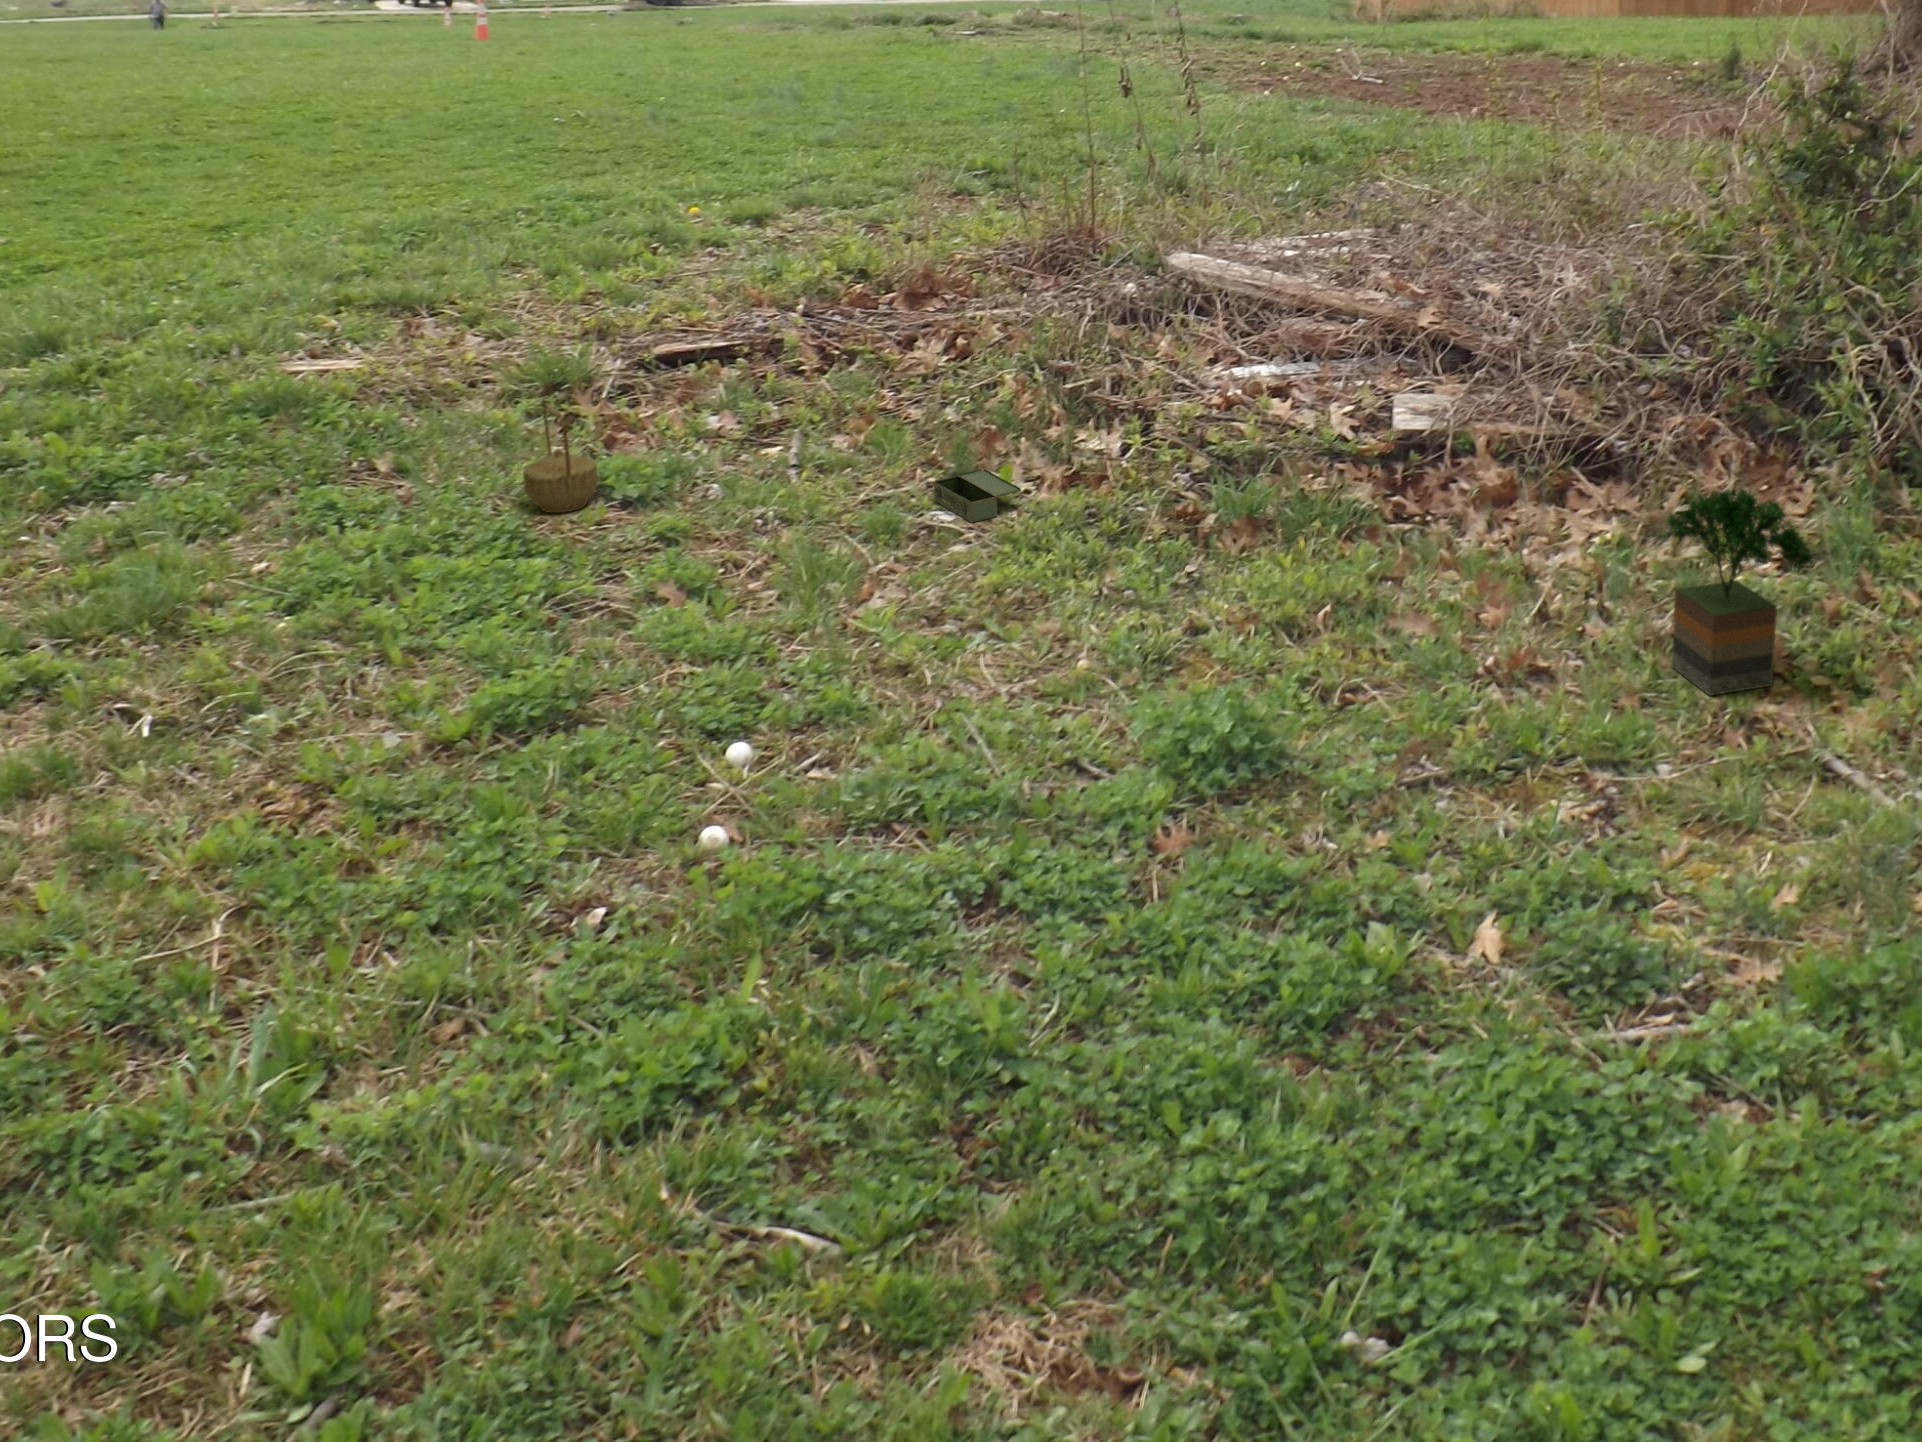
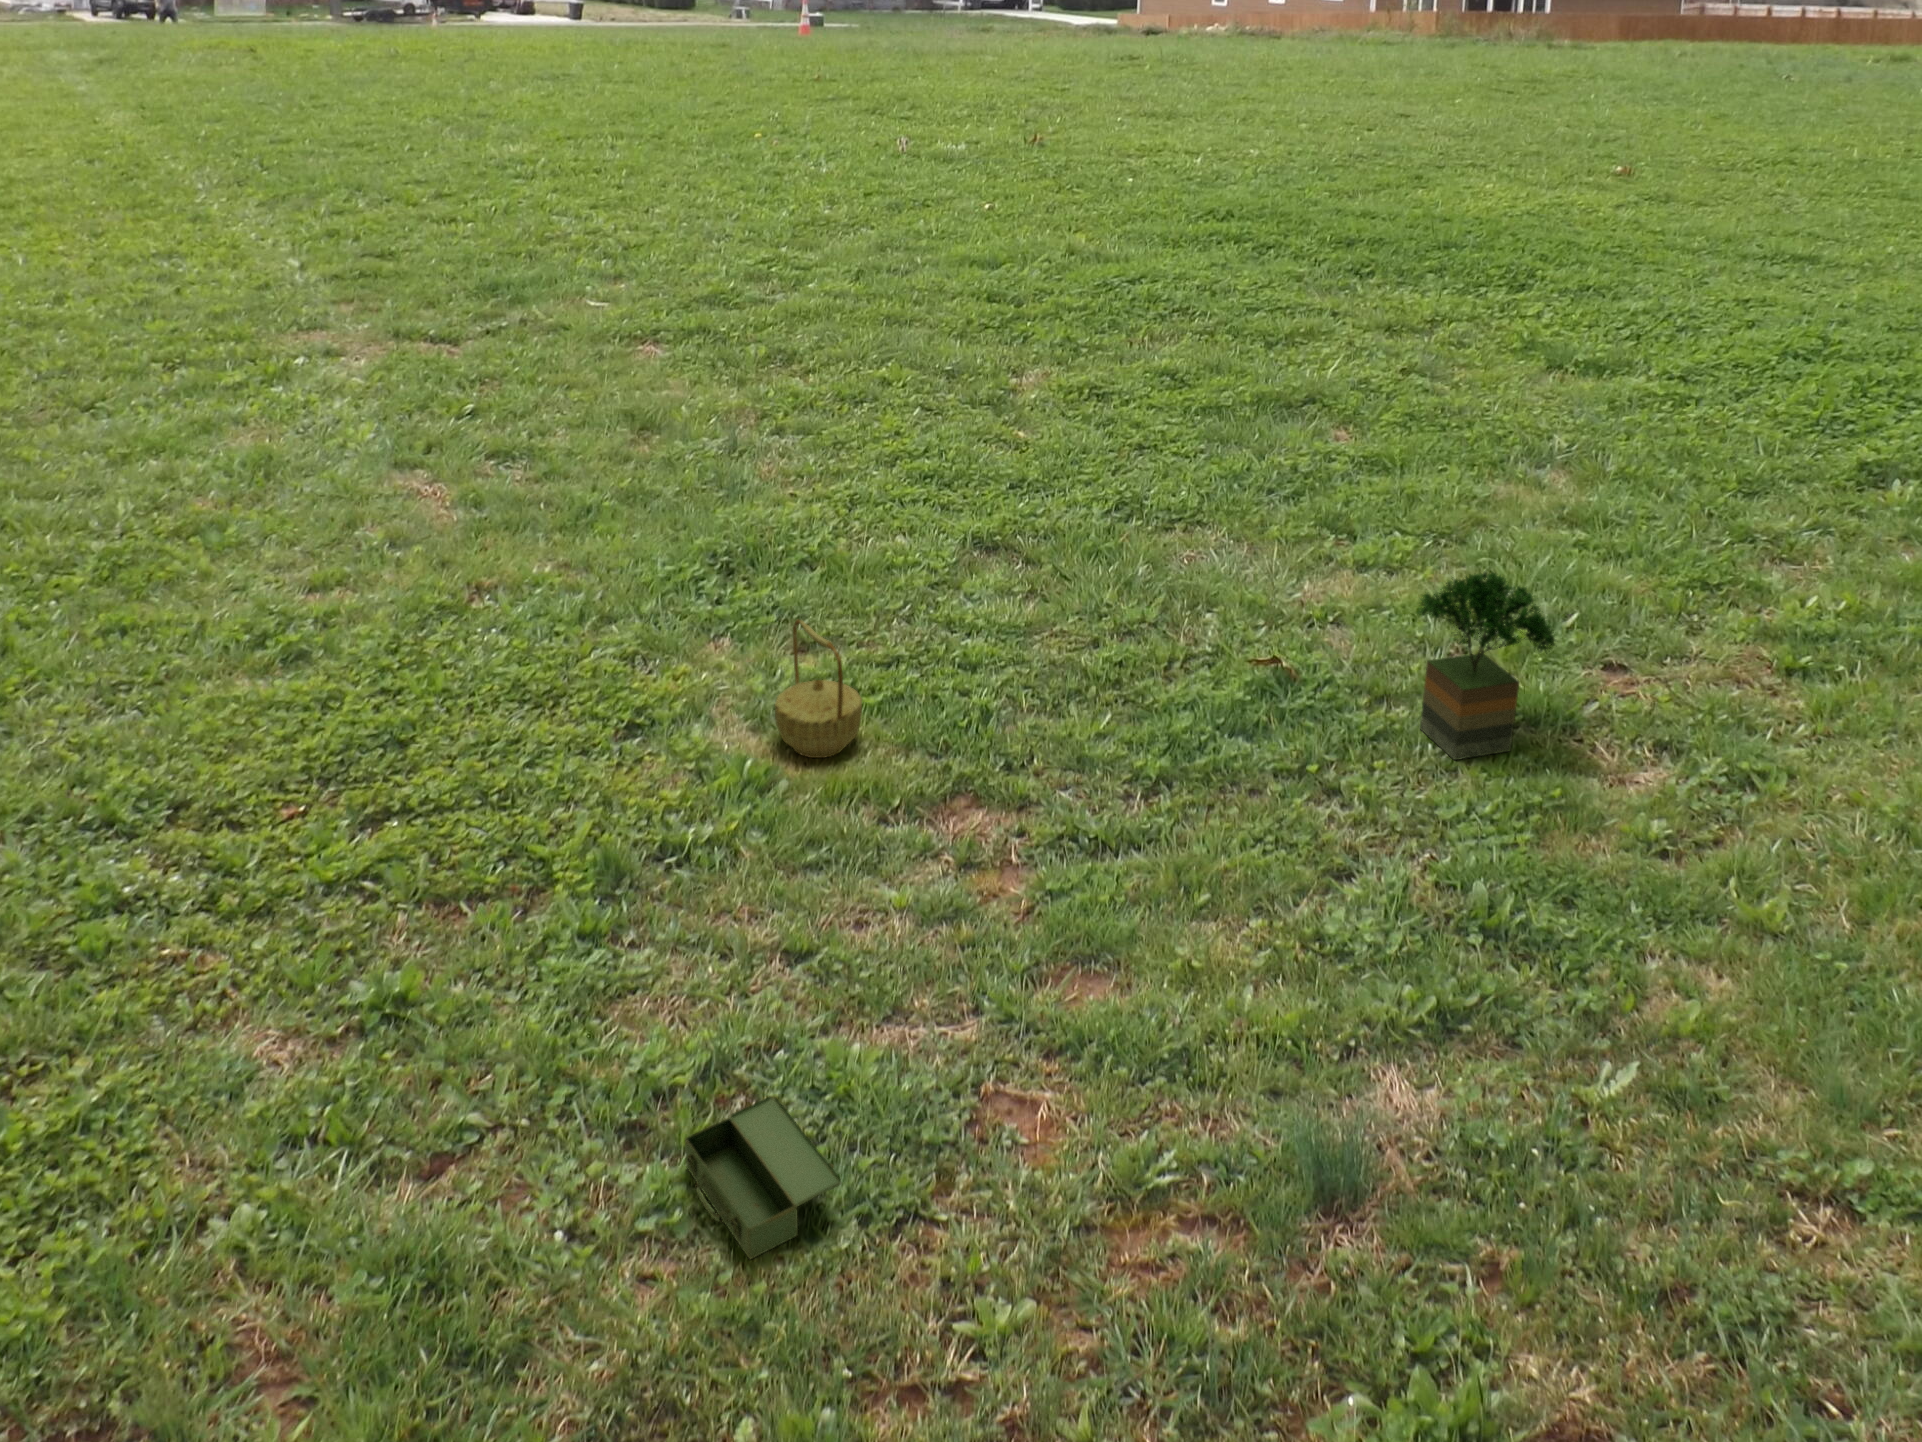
basket: present [523,402,598,513] -> present [775,620,862,758]
toolbox: present [934,469,1021,523] -> present [685,1097,841,1259]

